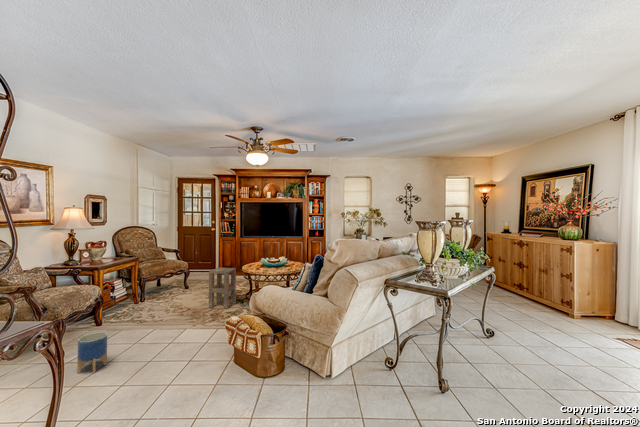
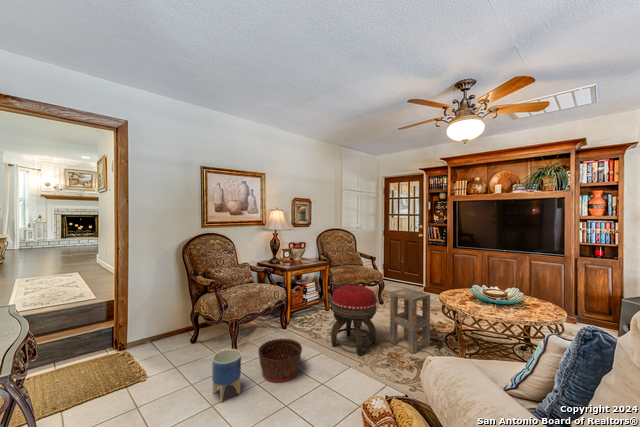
footstool: none [162,270,201,321] -> present [331,285,377,356]
basket: none [110,319,152,352] -> present [258,339,302,382]

